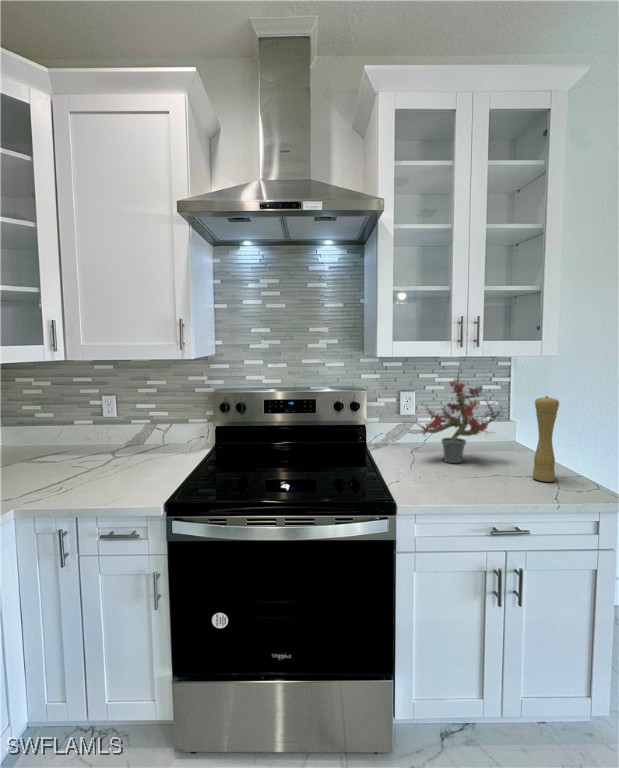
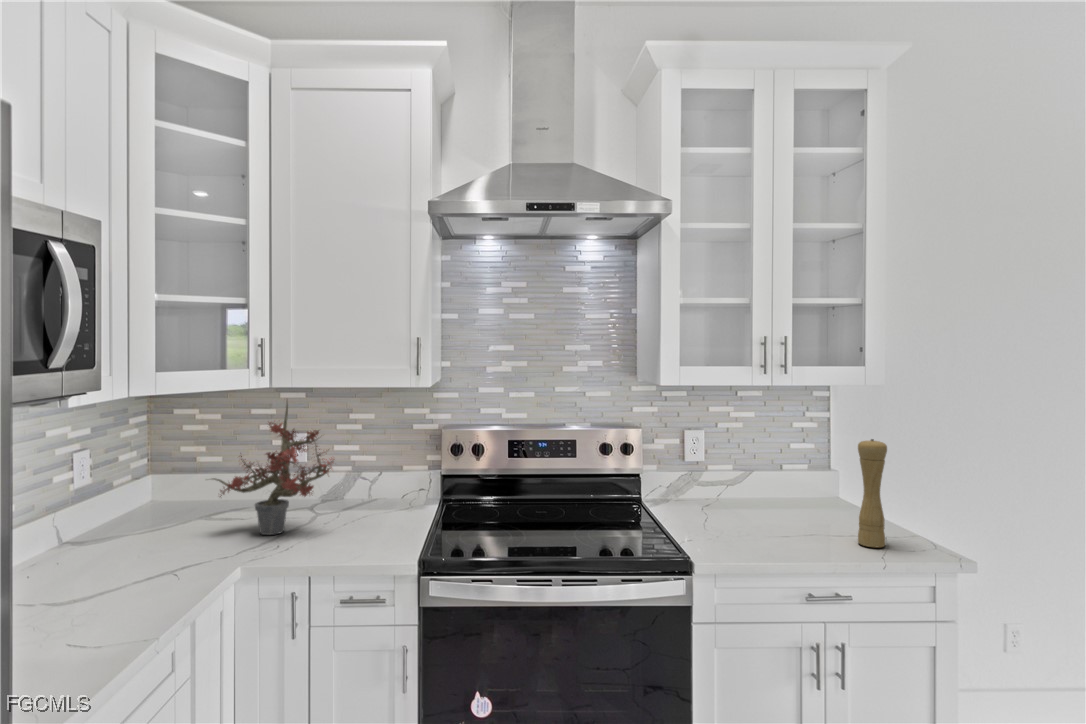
potted plant: present [416,372,501,463] -> present [212,404,334,535]

